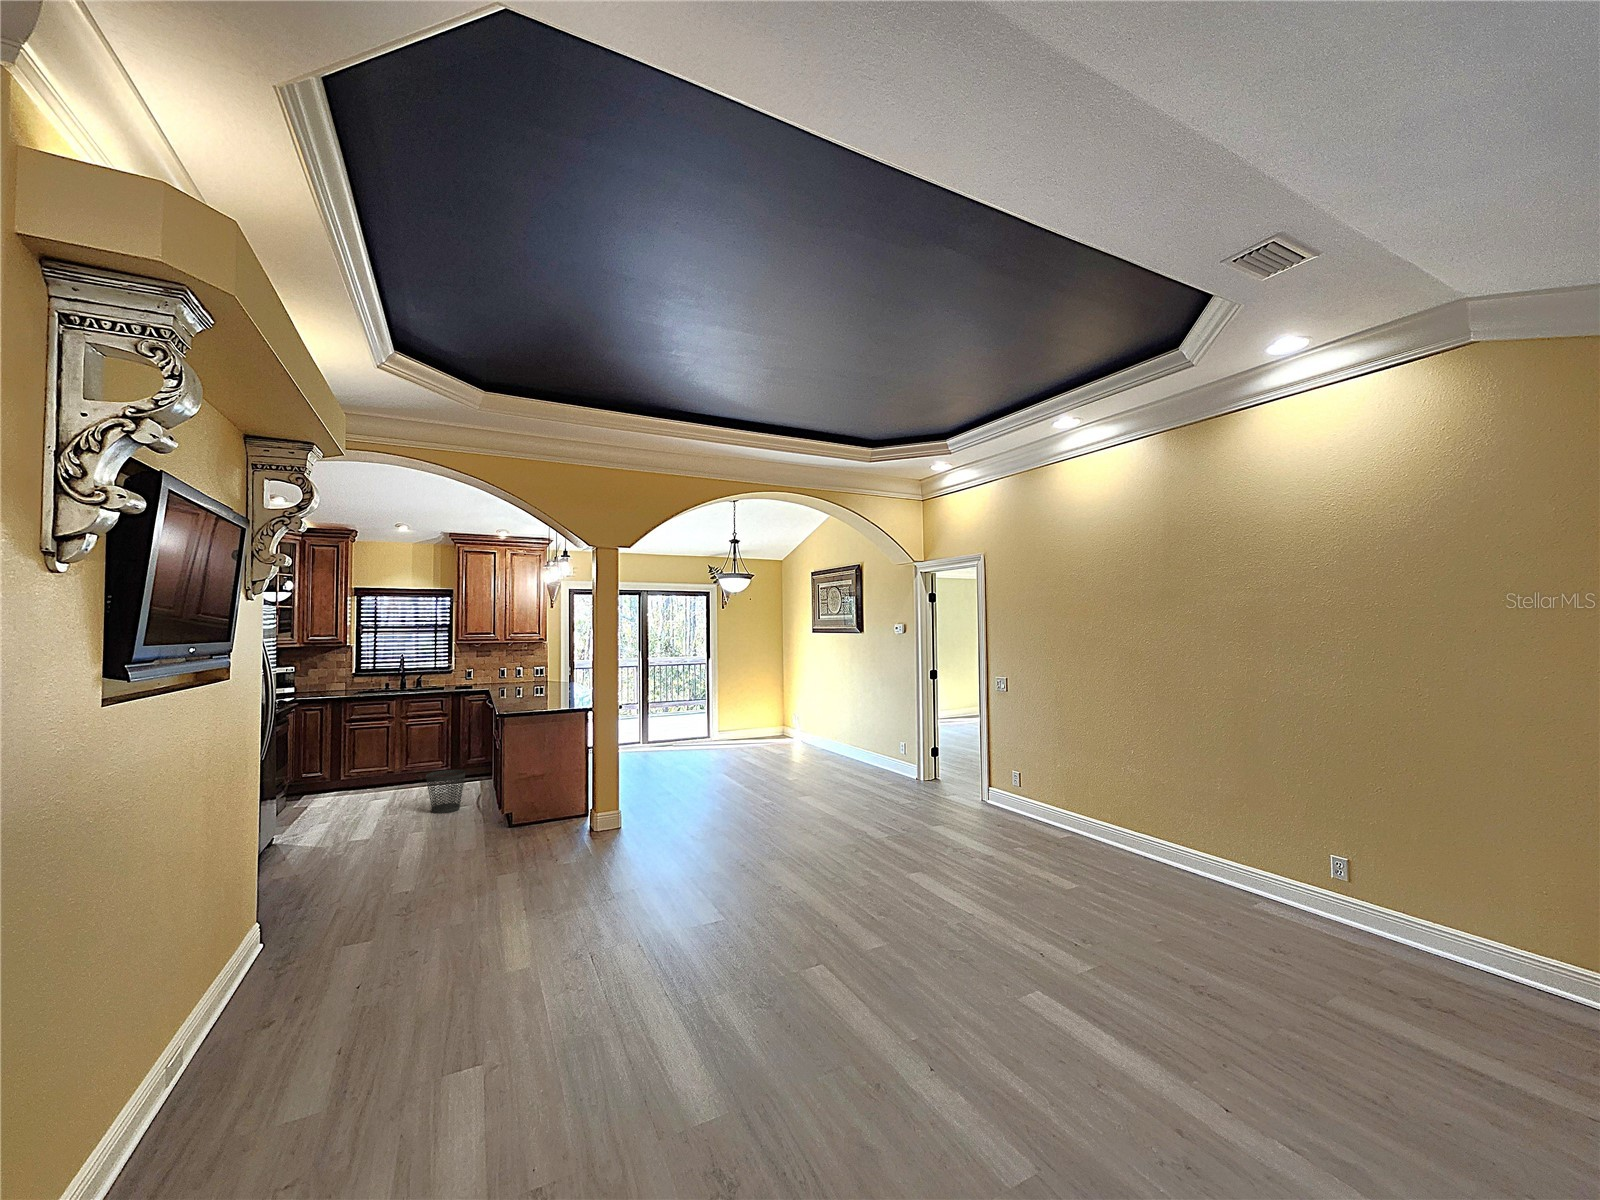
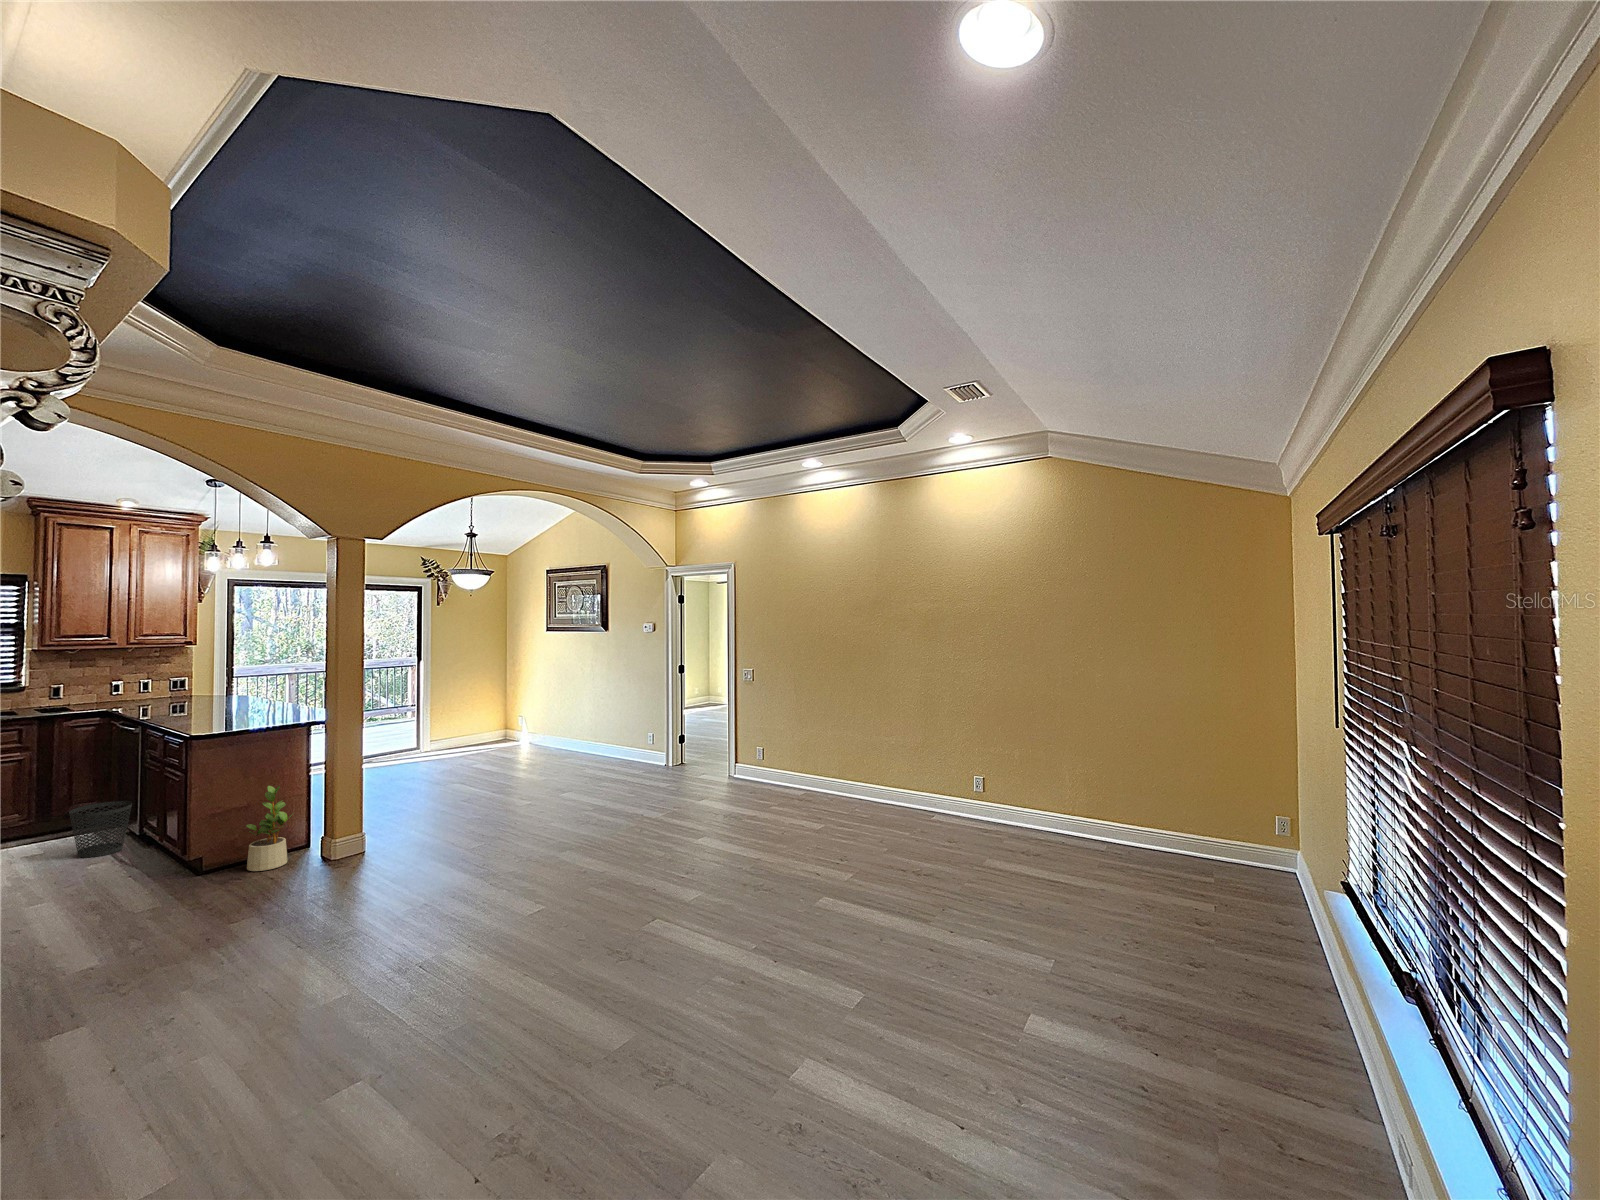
potted plant: none [524,767,558,841] -> present [246,786,292,871]

